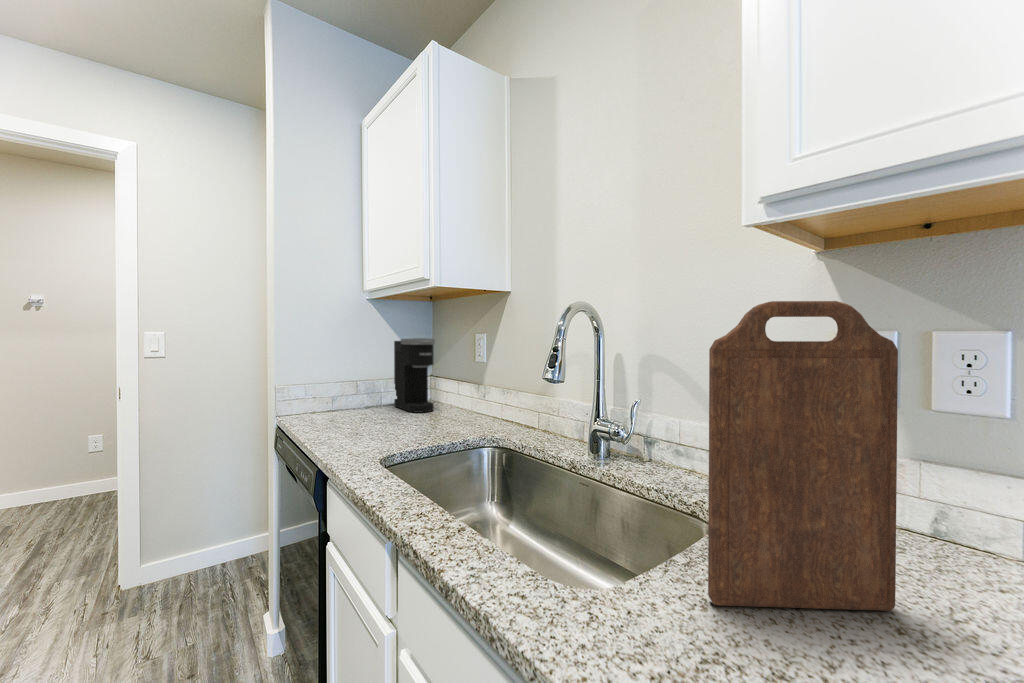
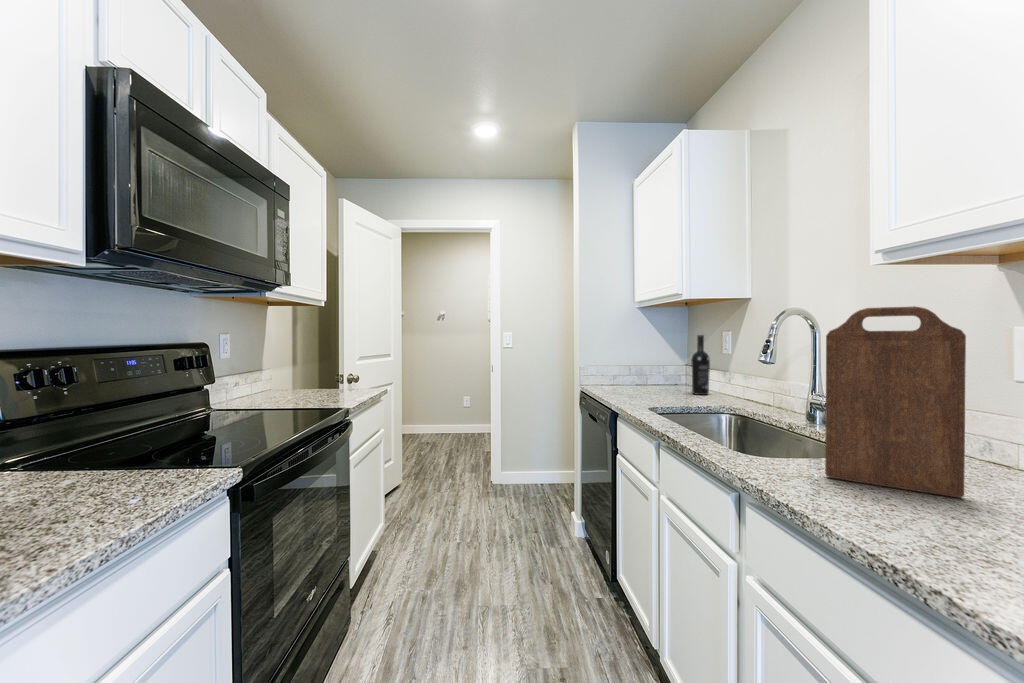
coffee maker: present [394,338,435,413] -> none [658,335,689,390]
wine bottle: none [440,339,462,419] -> present [691,335,710,395]

